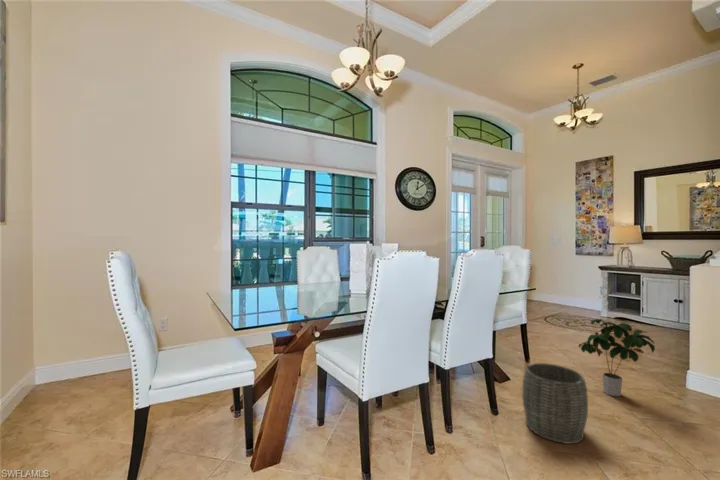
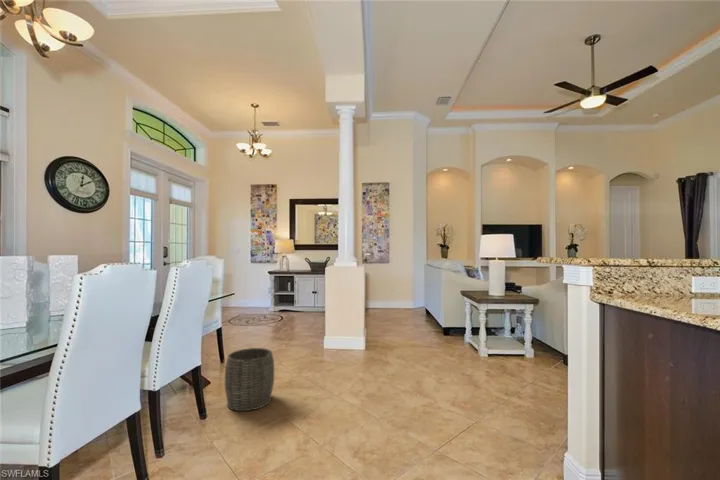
potted plant: present [579,319,655,396] -> none [261,307,309,365]

